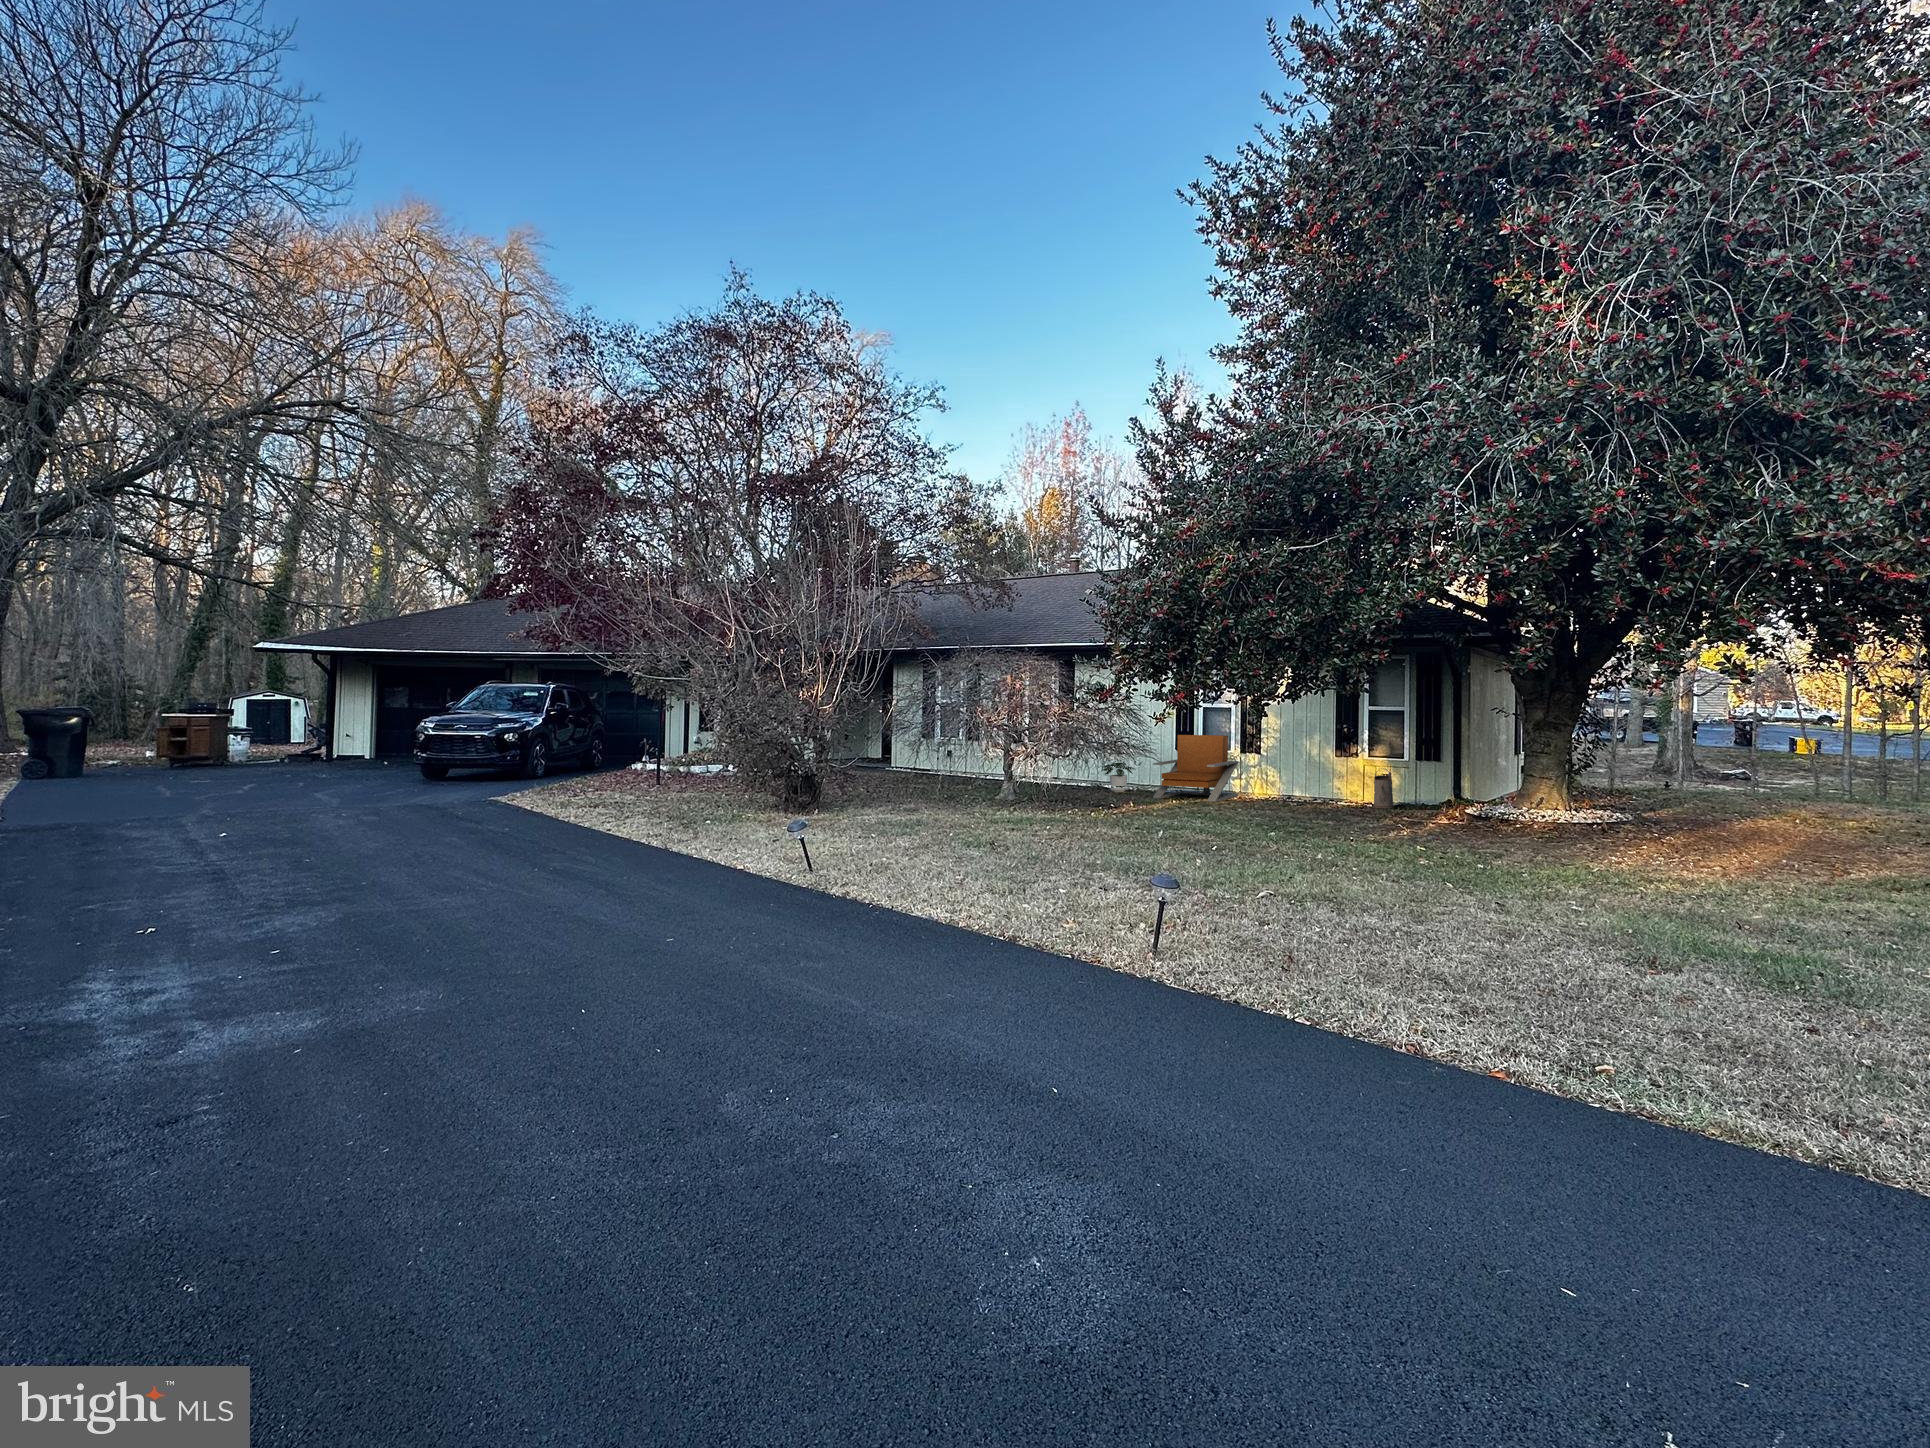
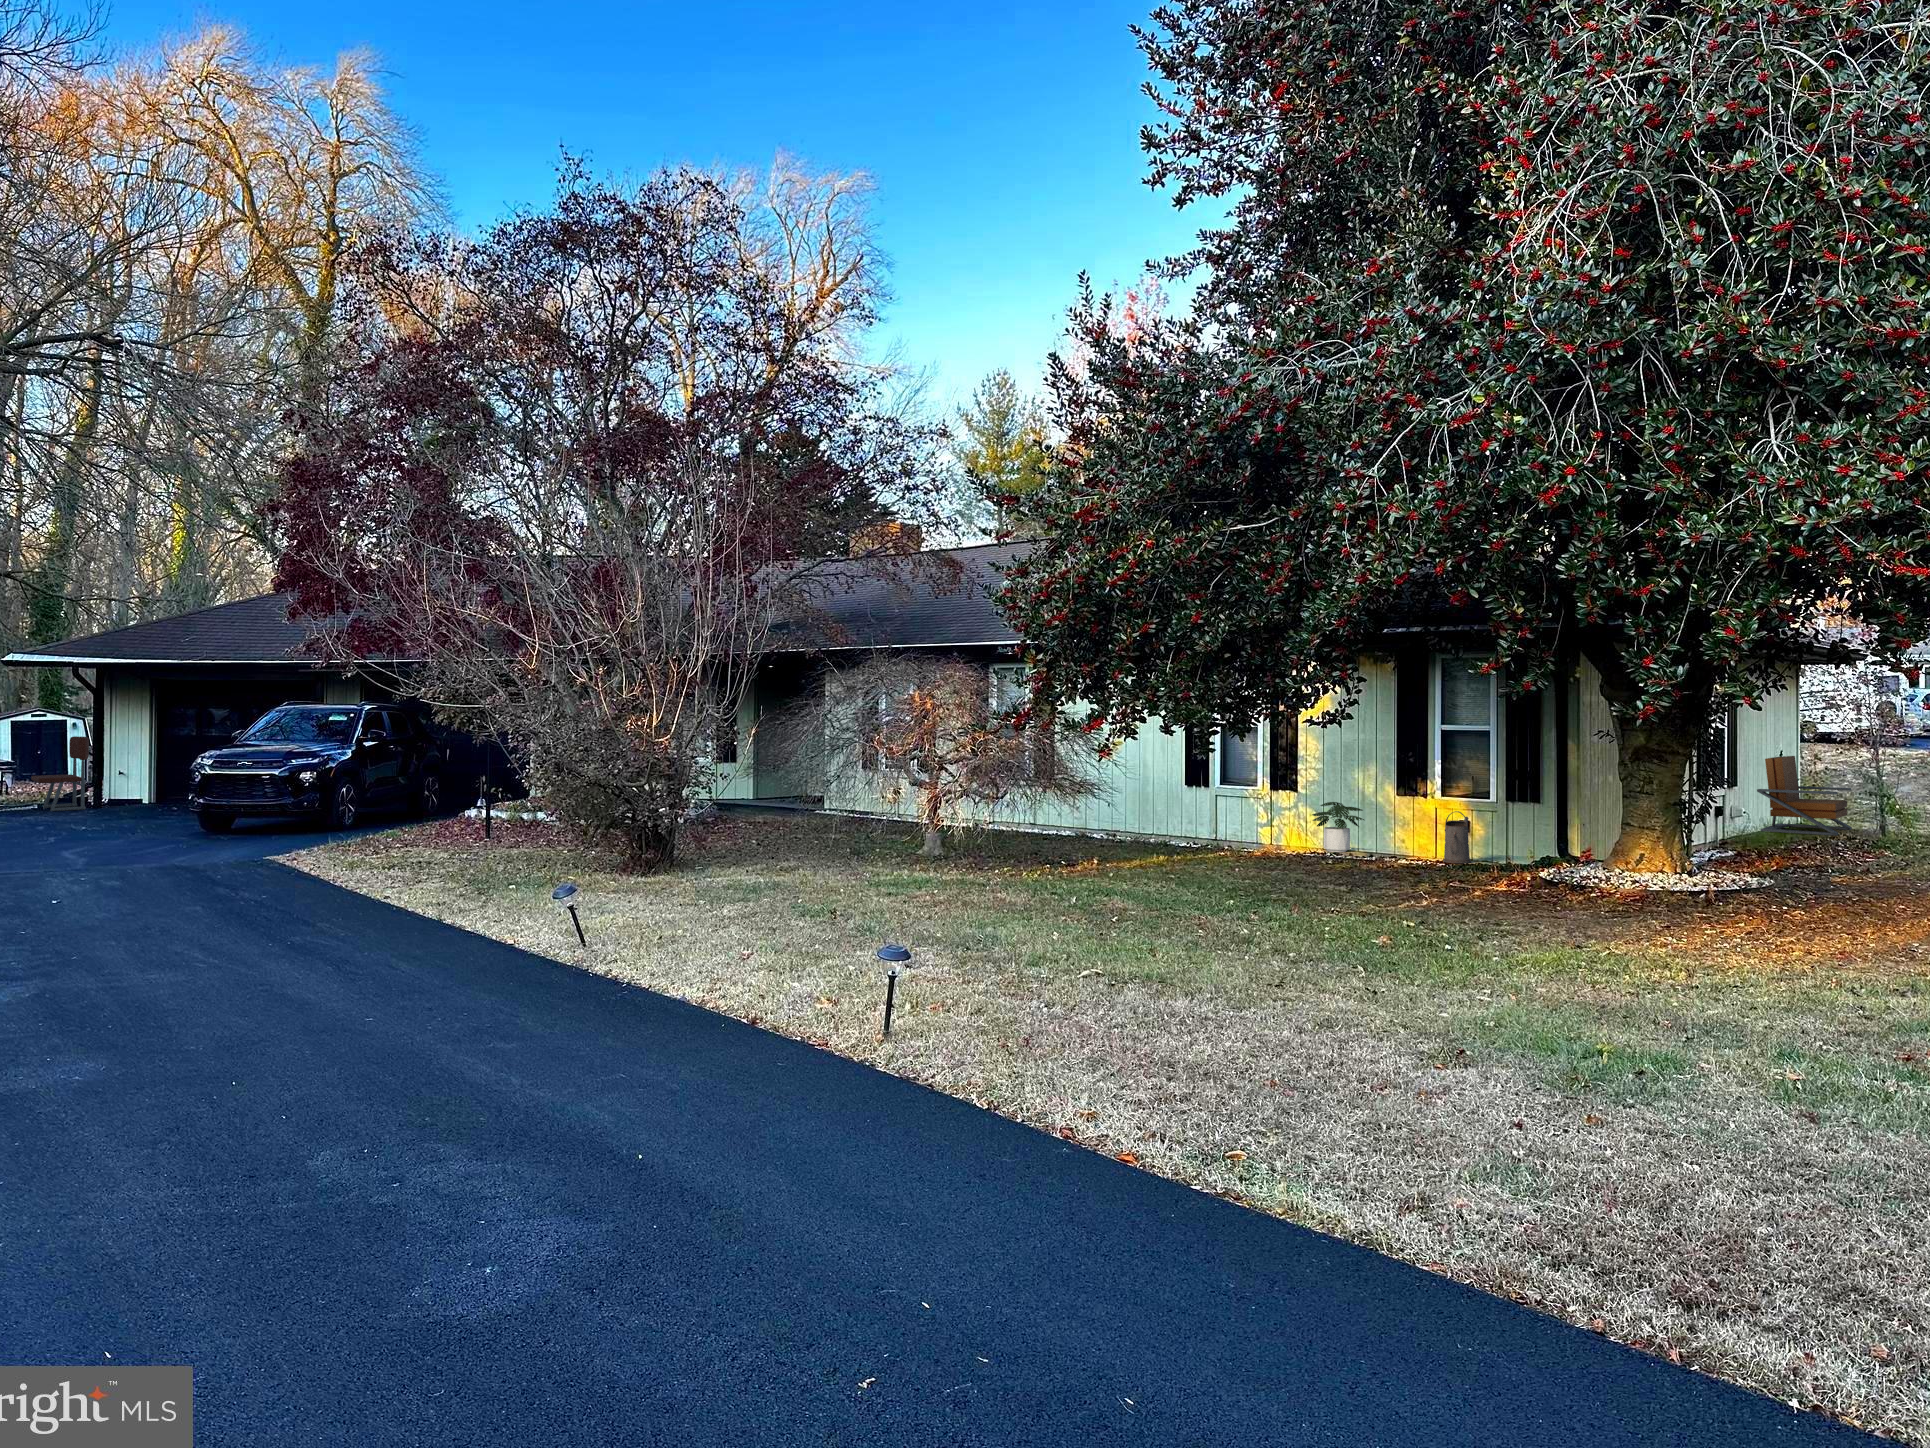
bench: none [279,728,324,786] -> present [31,736,89,811]
lounge chair: present [1153,735,1238,802] -> present [1757,756,1852,835]
potted plant: present [1102,761,1135,792] -> present [1312,802,1364,852]

